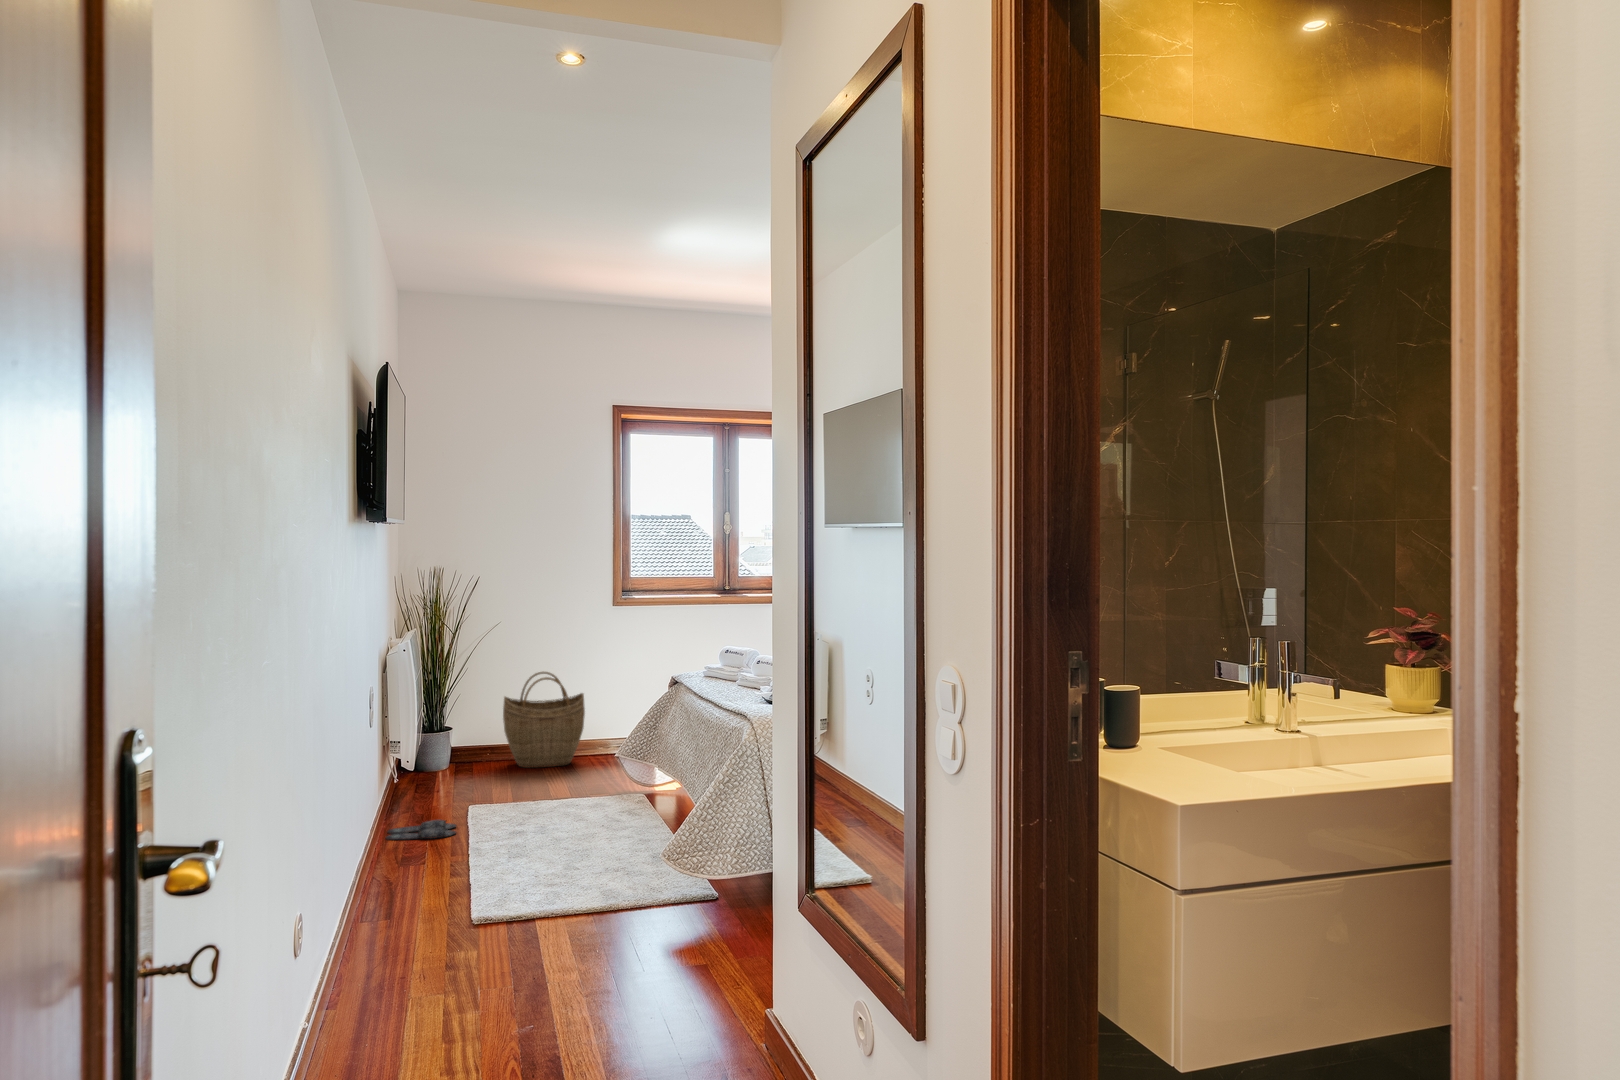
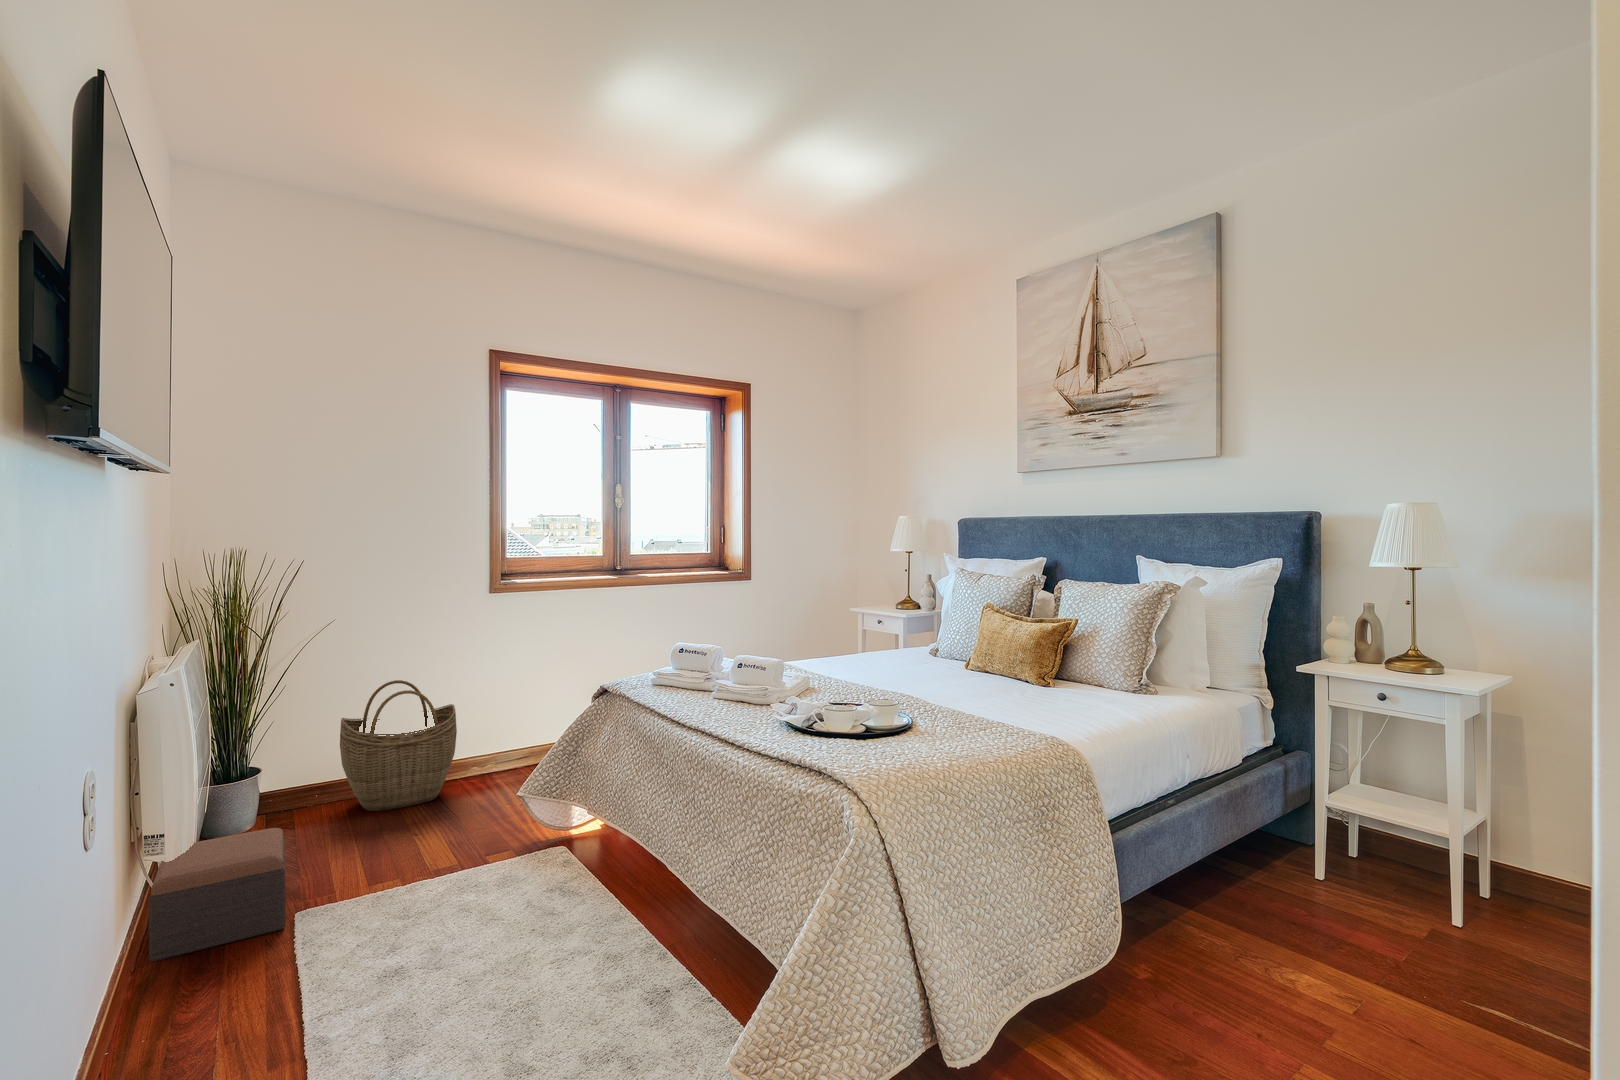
footstool: none [392,754,464,817] -> present [149,828,285,962]
slippers: present [386,820,456,840] -> none [128,964,278,1041]

